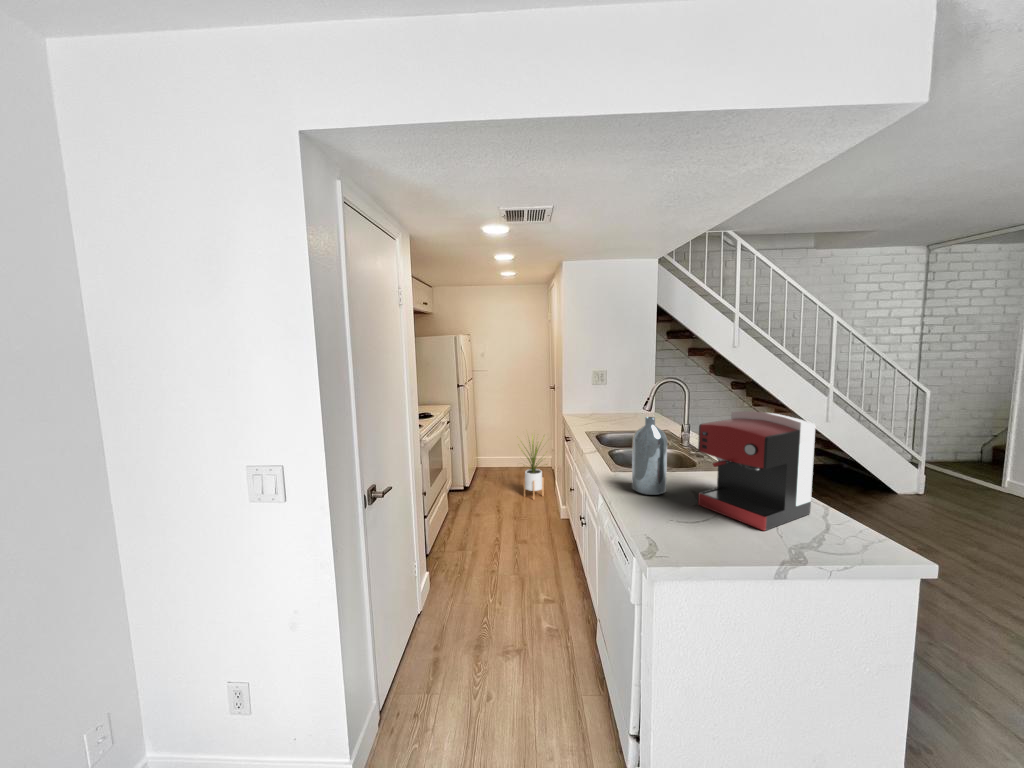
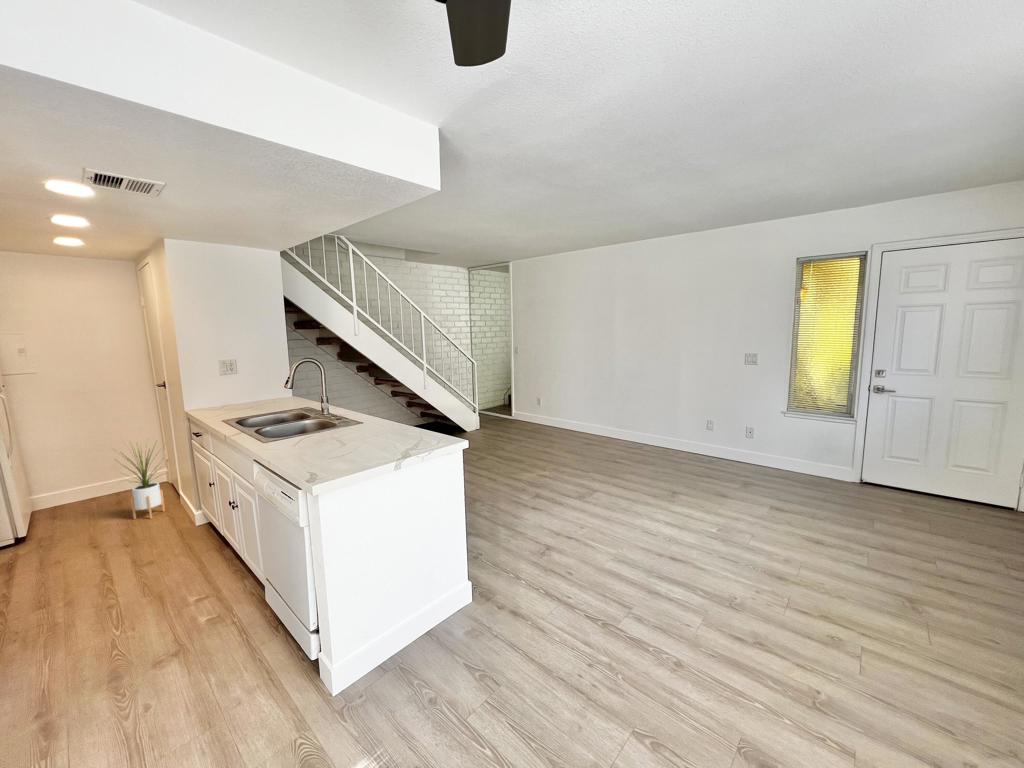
coffee maker: present [698,411,815,531] -> none [339,372,416,449]
bottle: present [632,417,667,495] -> none [284,386,318,451]

